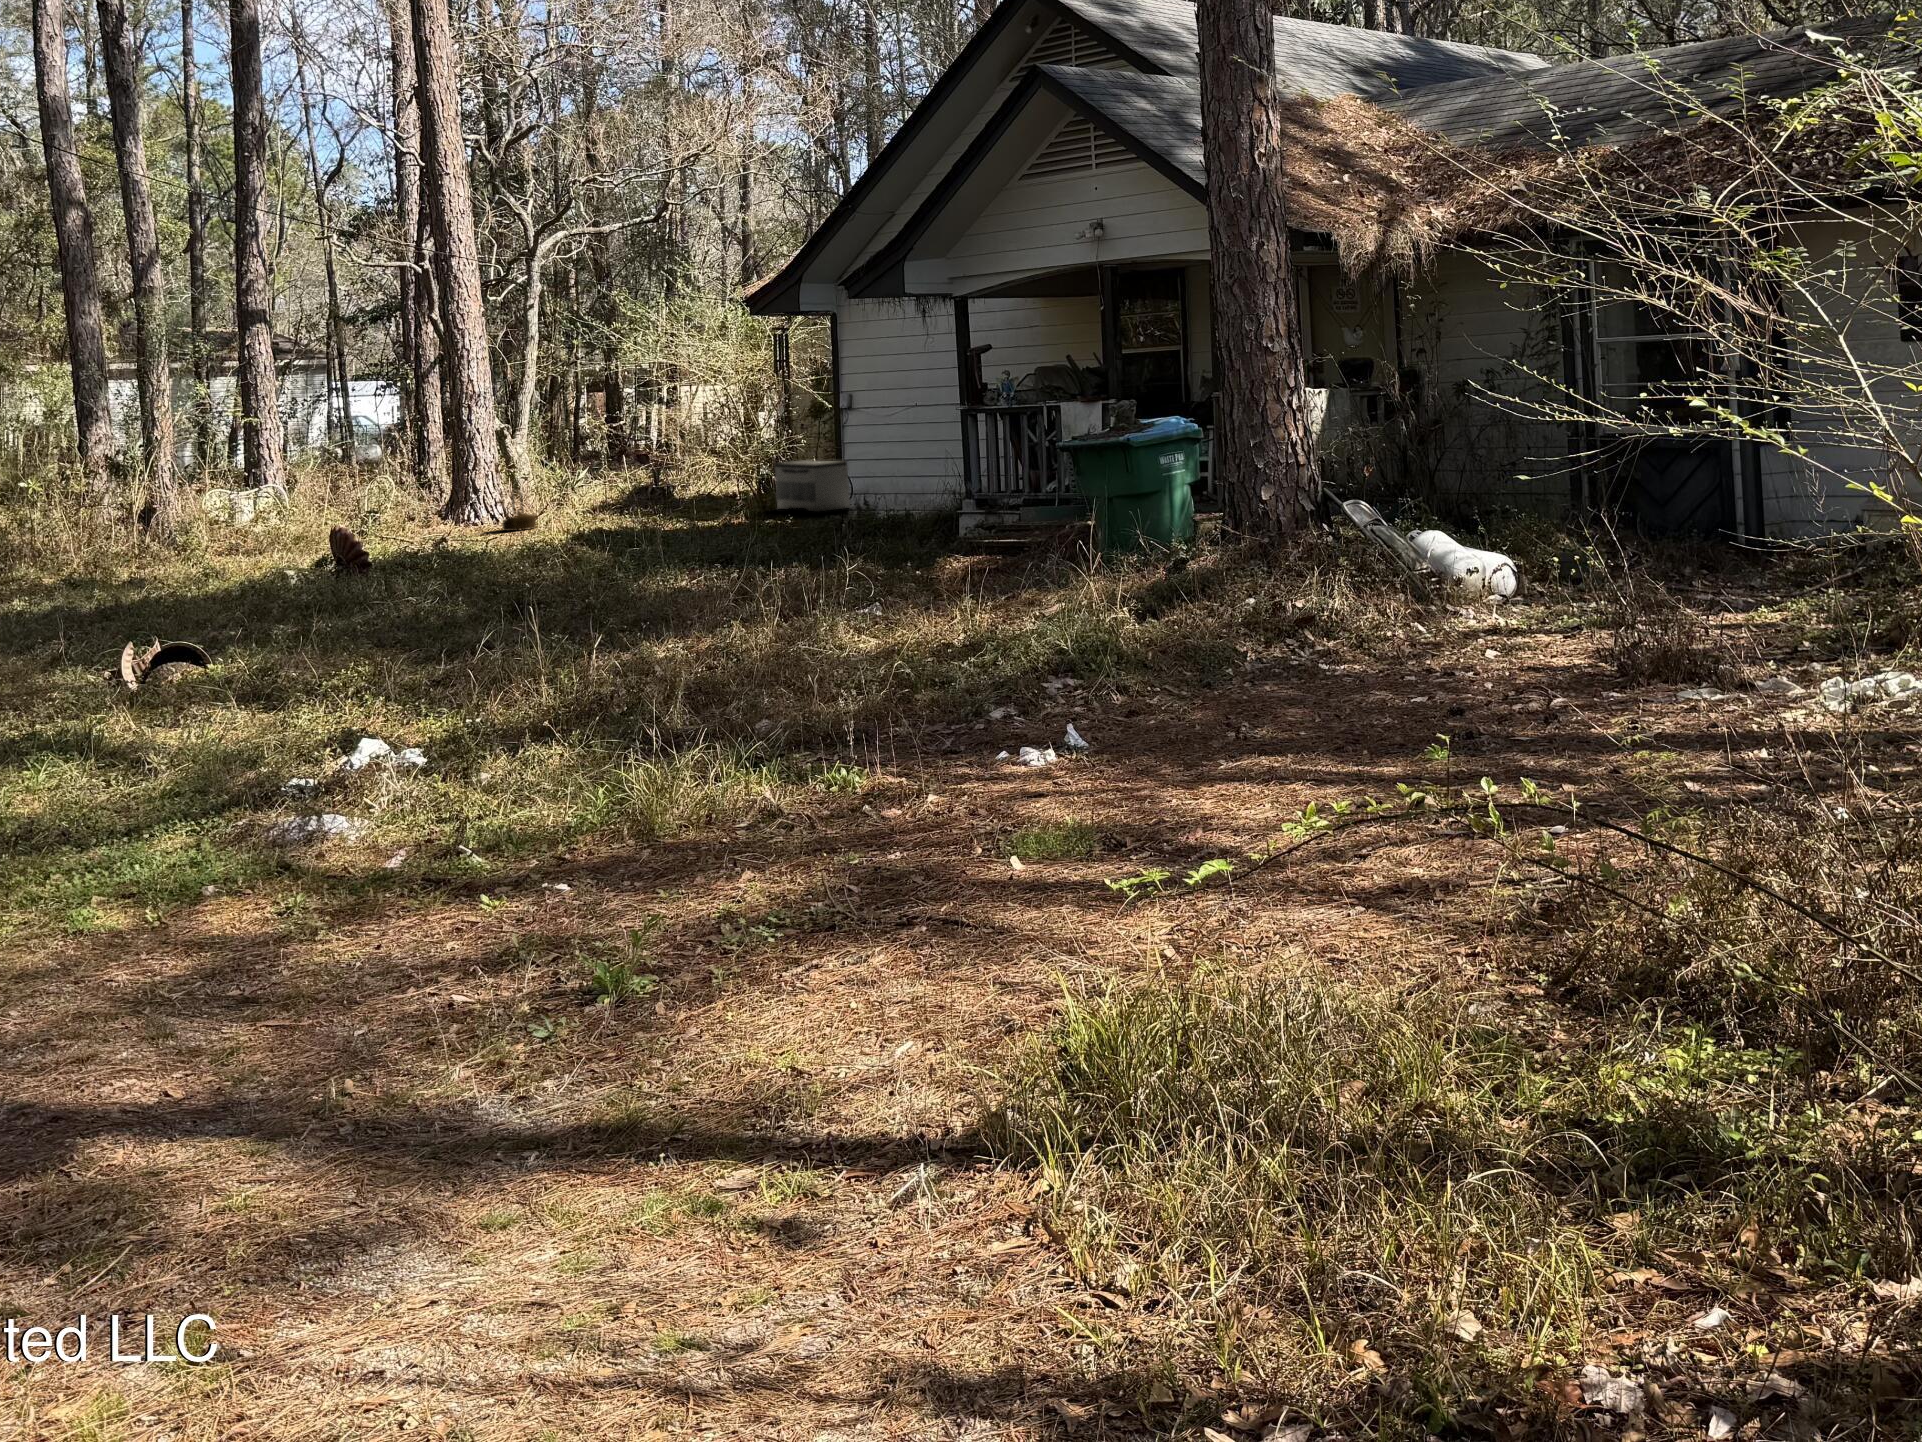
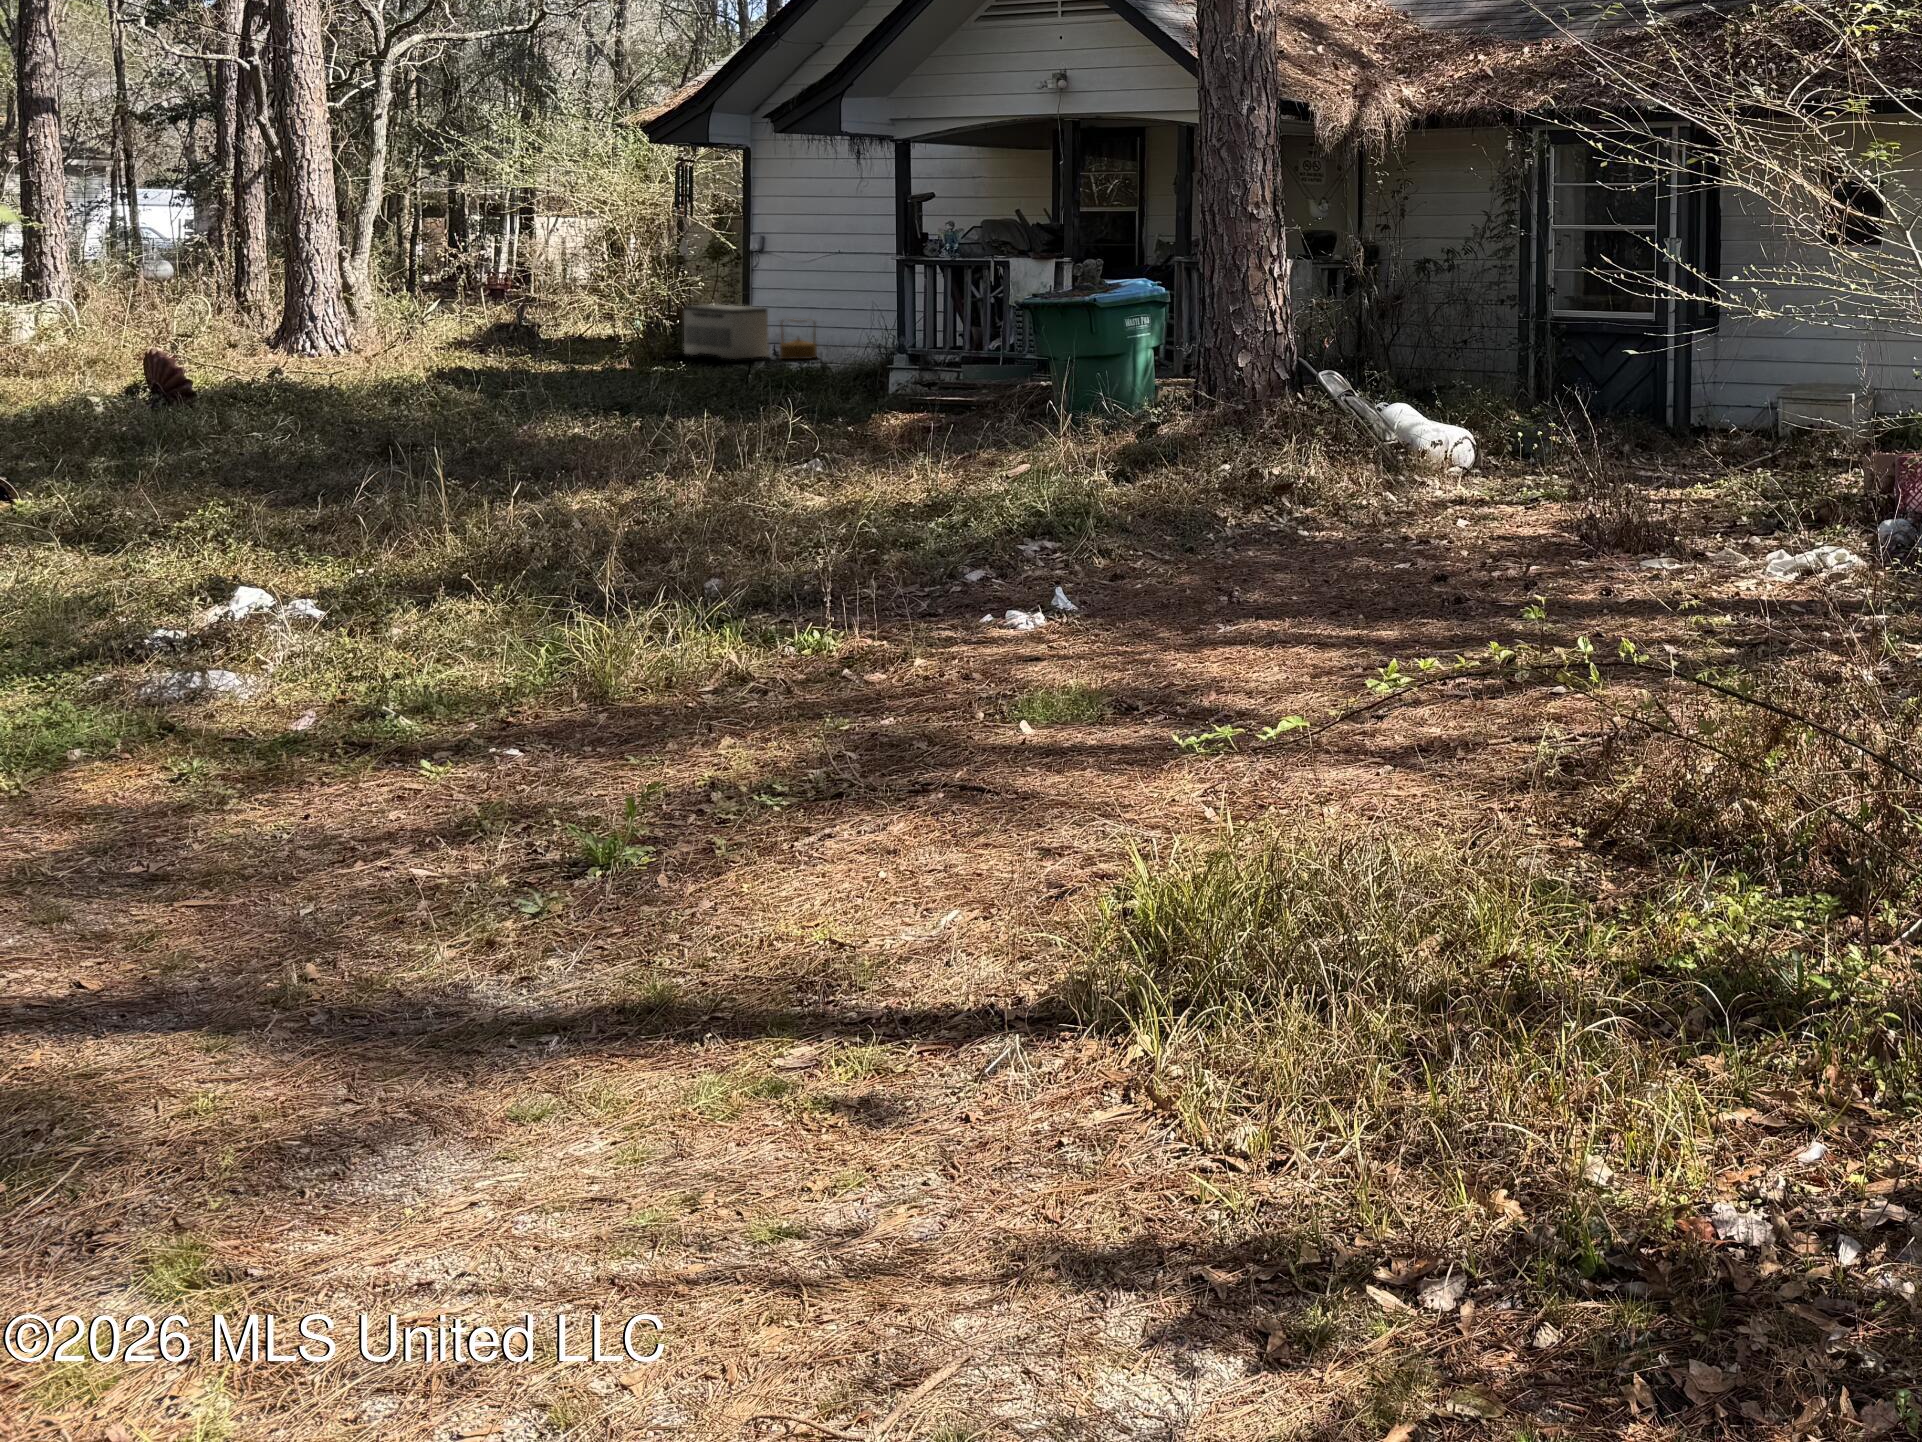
woven basket: present [502,492,536,531] -> present [780,320,817,359]

